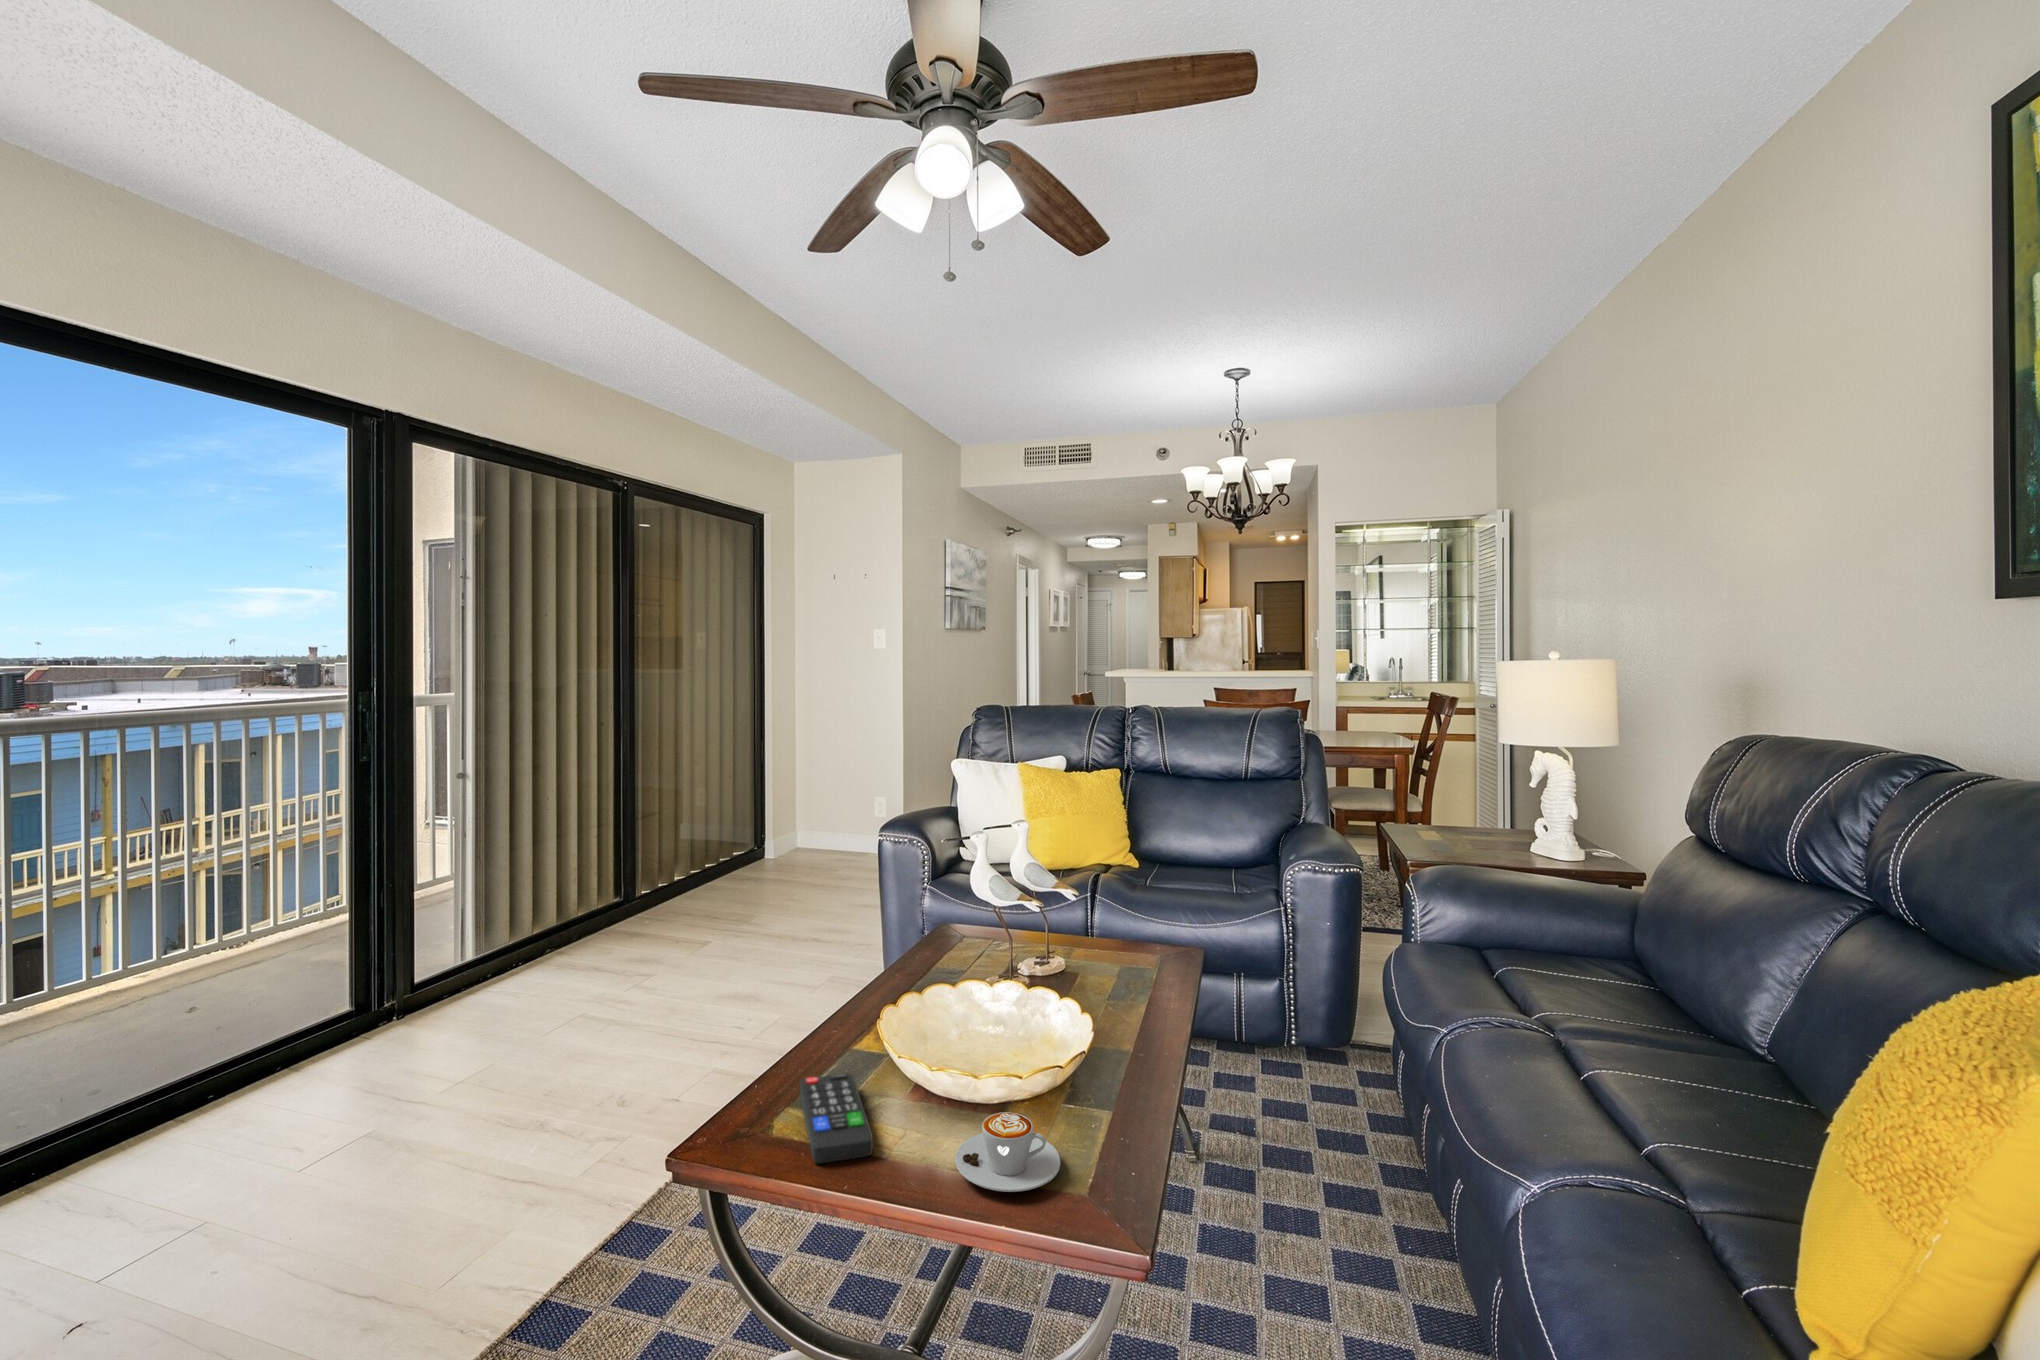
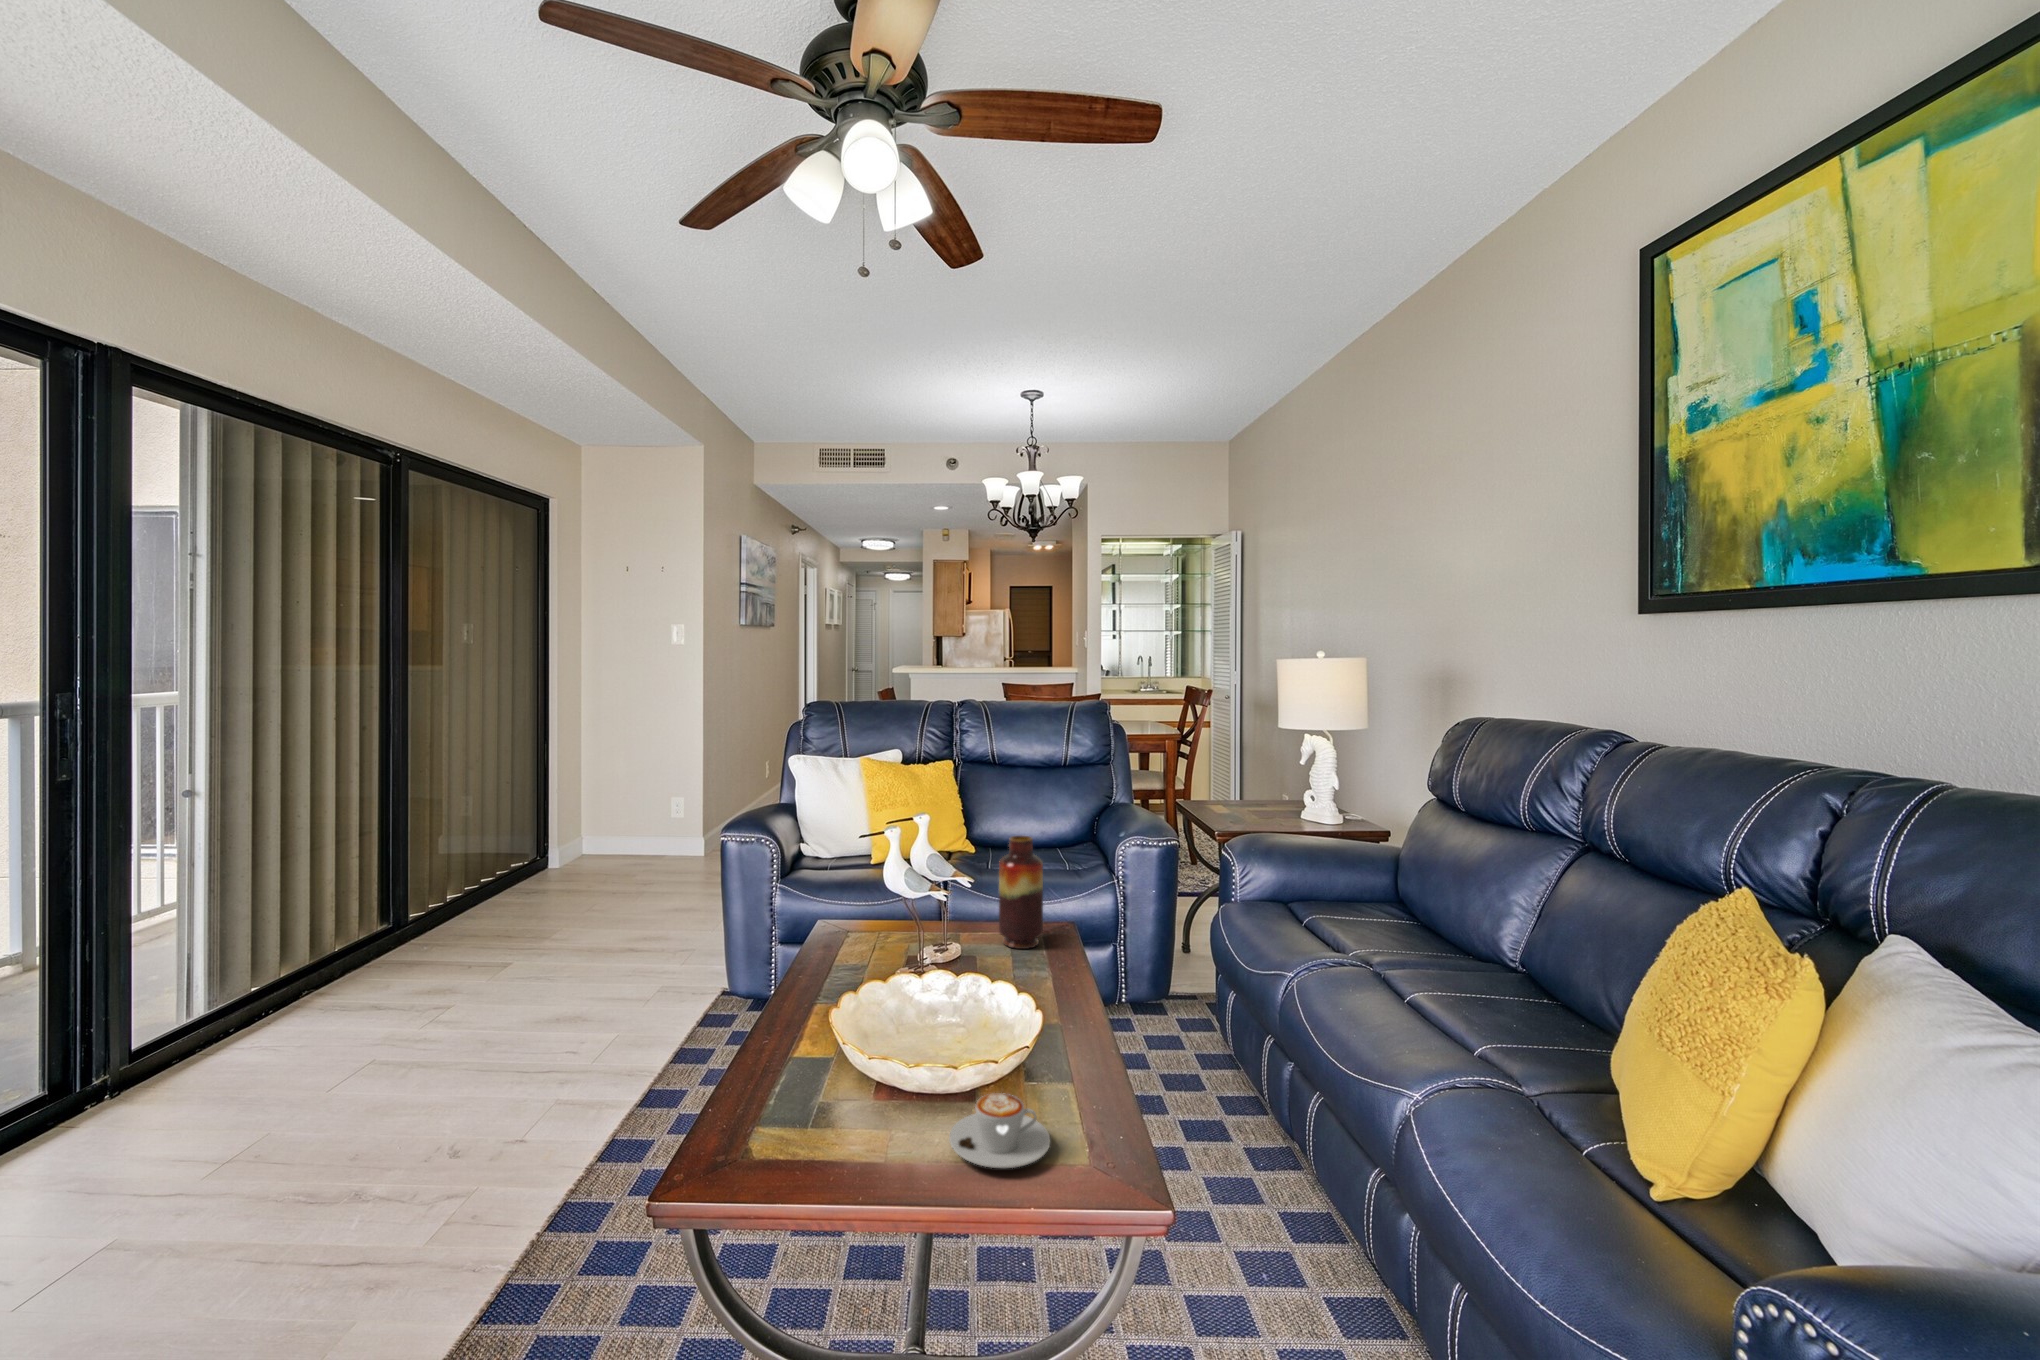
vase: none [1113,849,1161,969] -> present [999,836,1043,949]
remote control: present [800,1073,873,1163] -> none [759,1080,864,1173]

